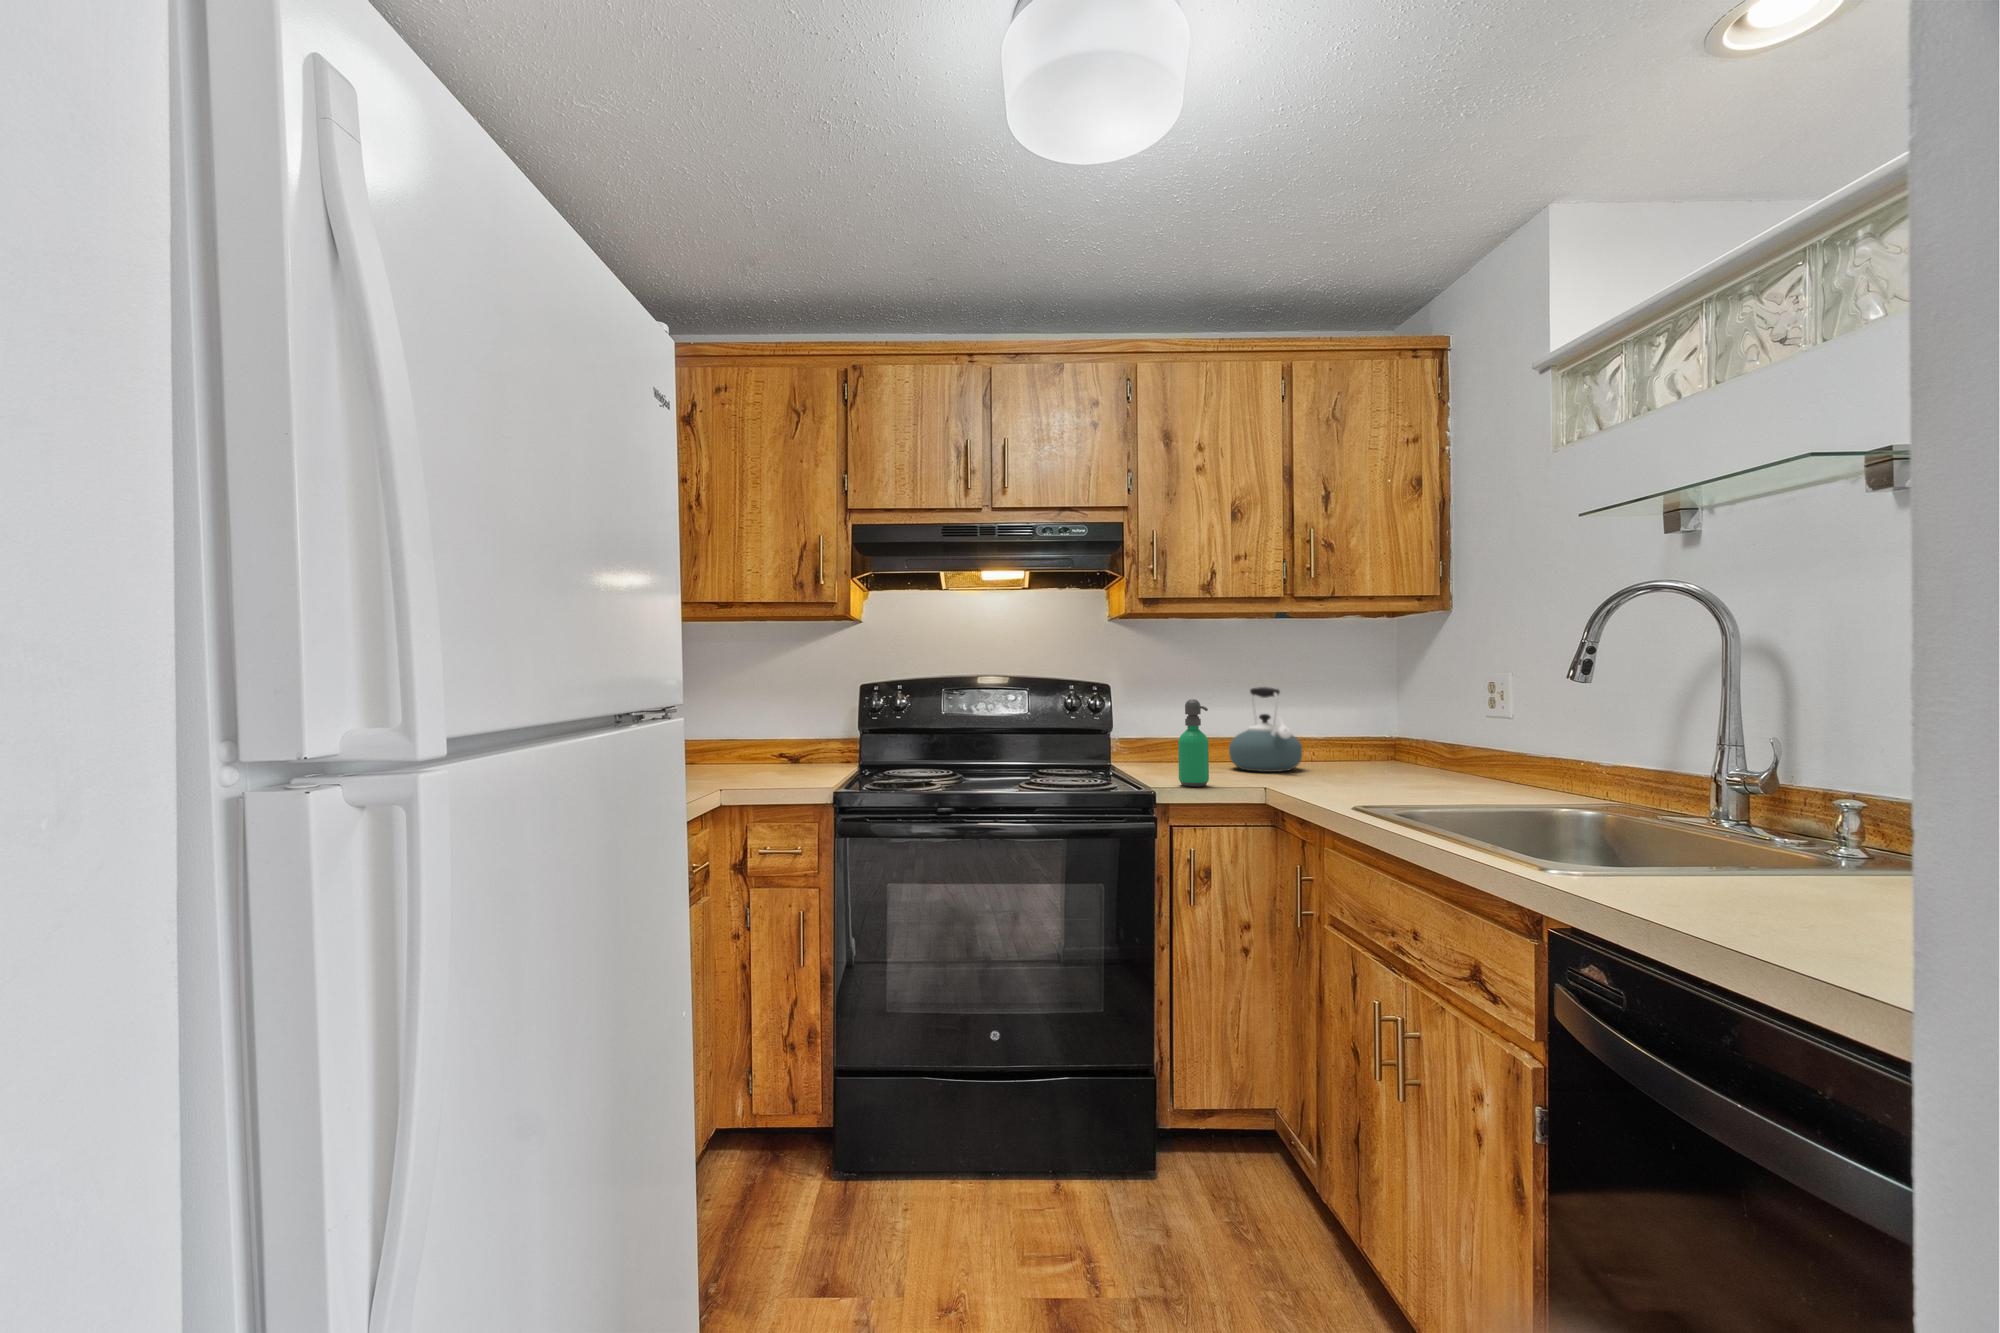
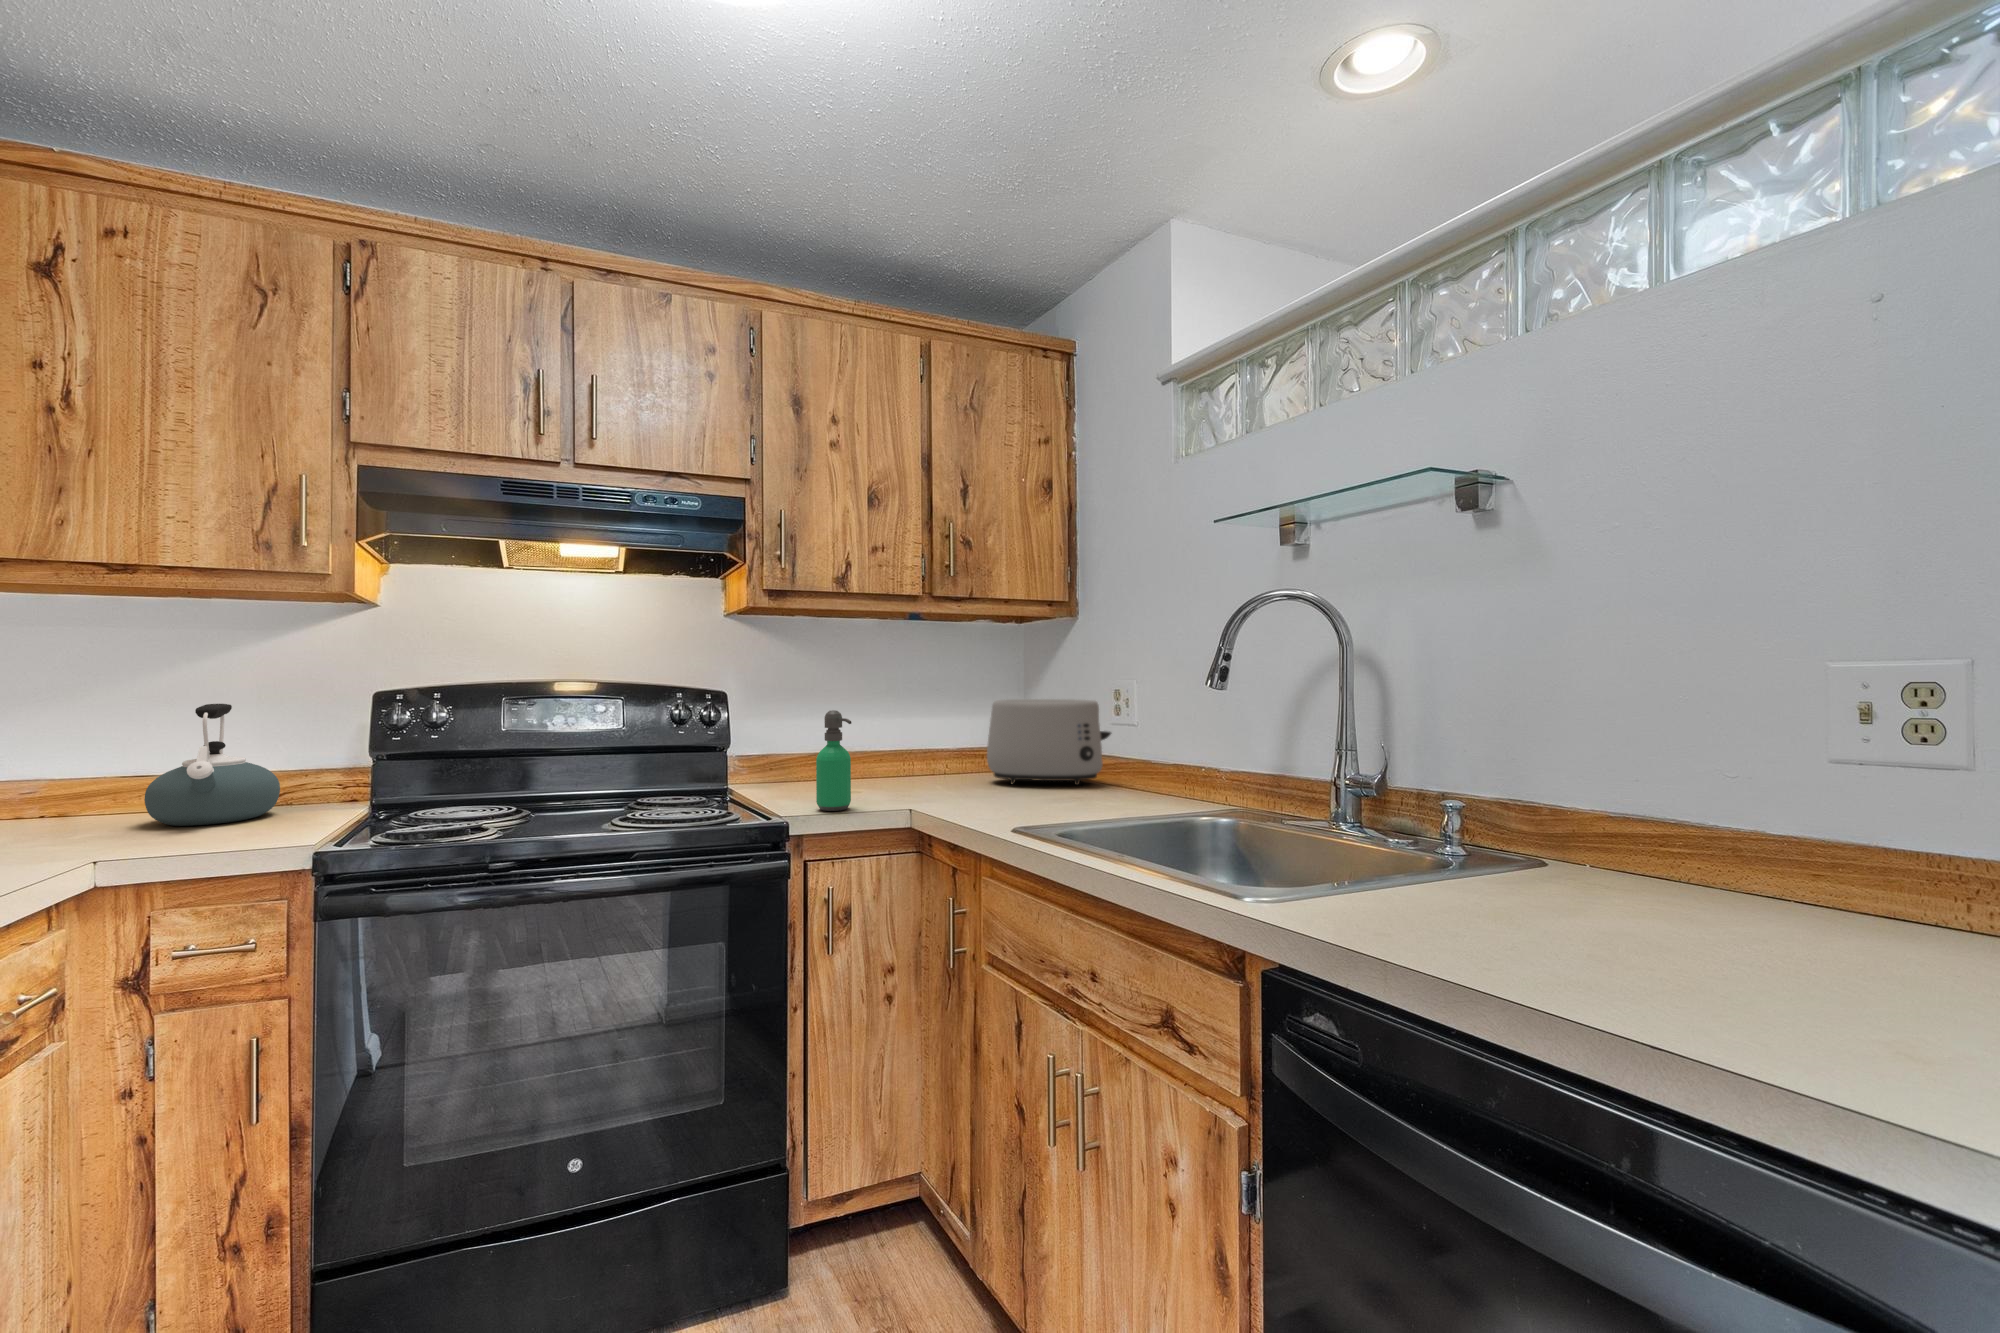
kettle: present [1229,687,1302,772] -> present [144,704,280,826]
toaster: none [1347,694,1484,780] -> present [987,699,1111,785]

